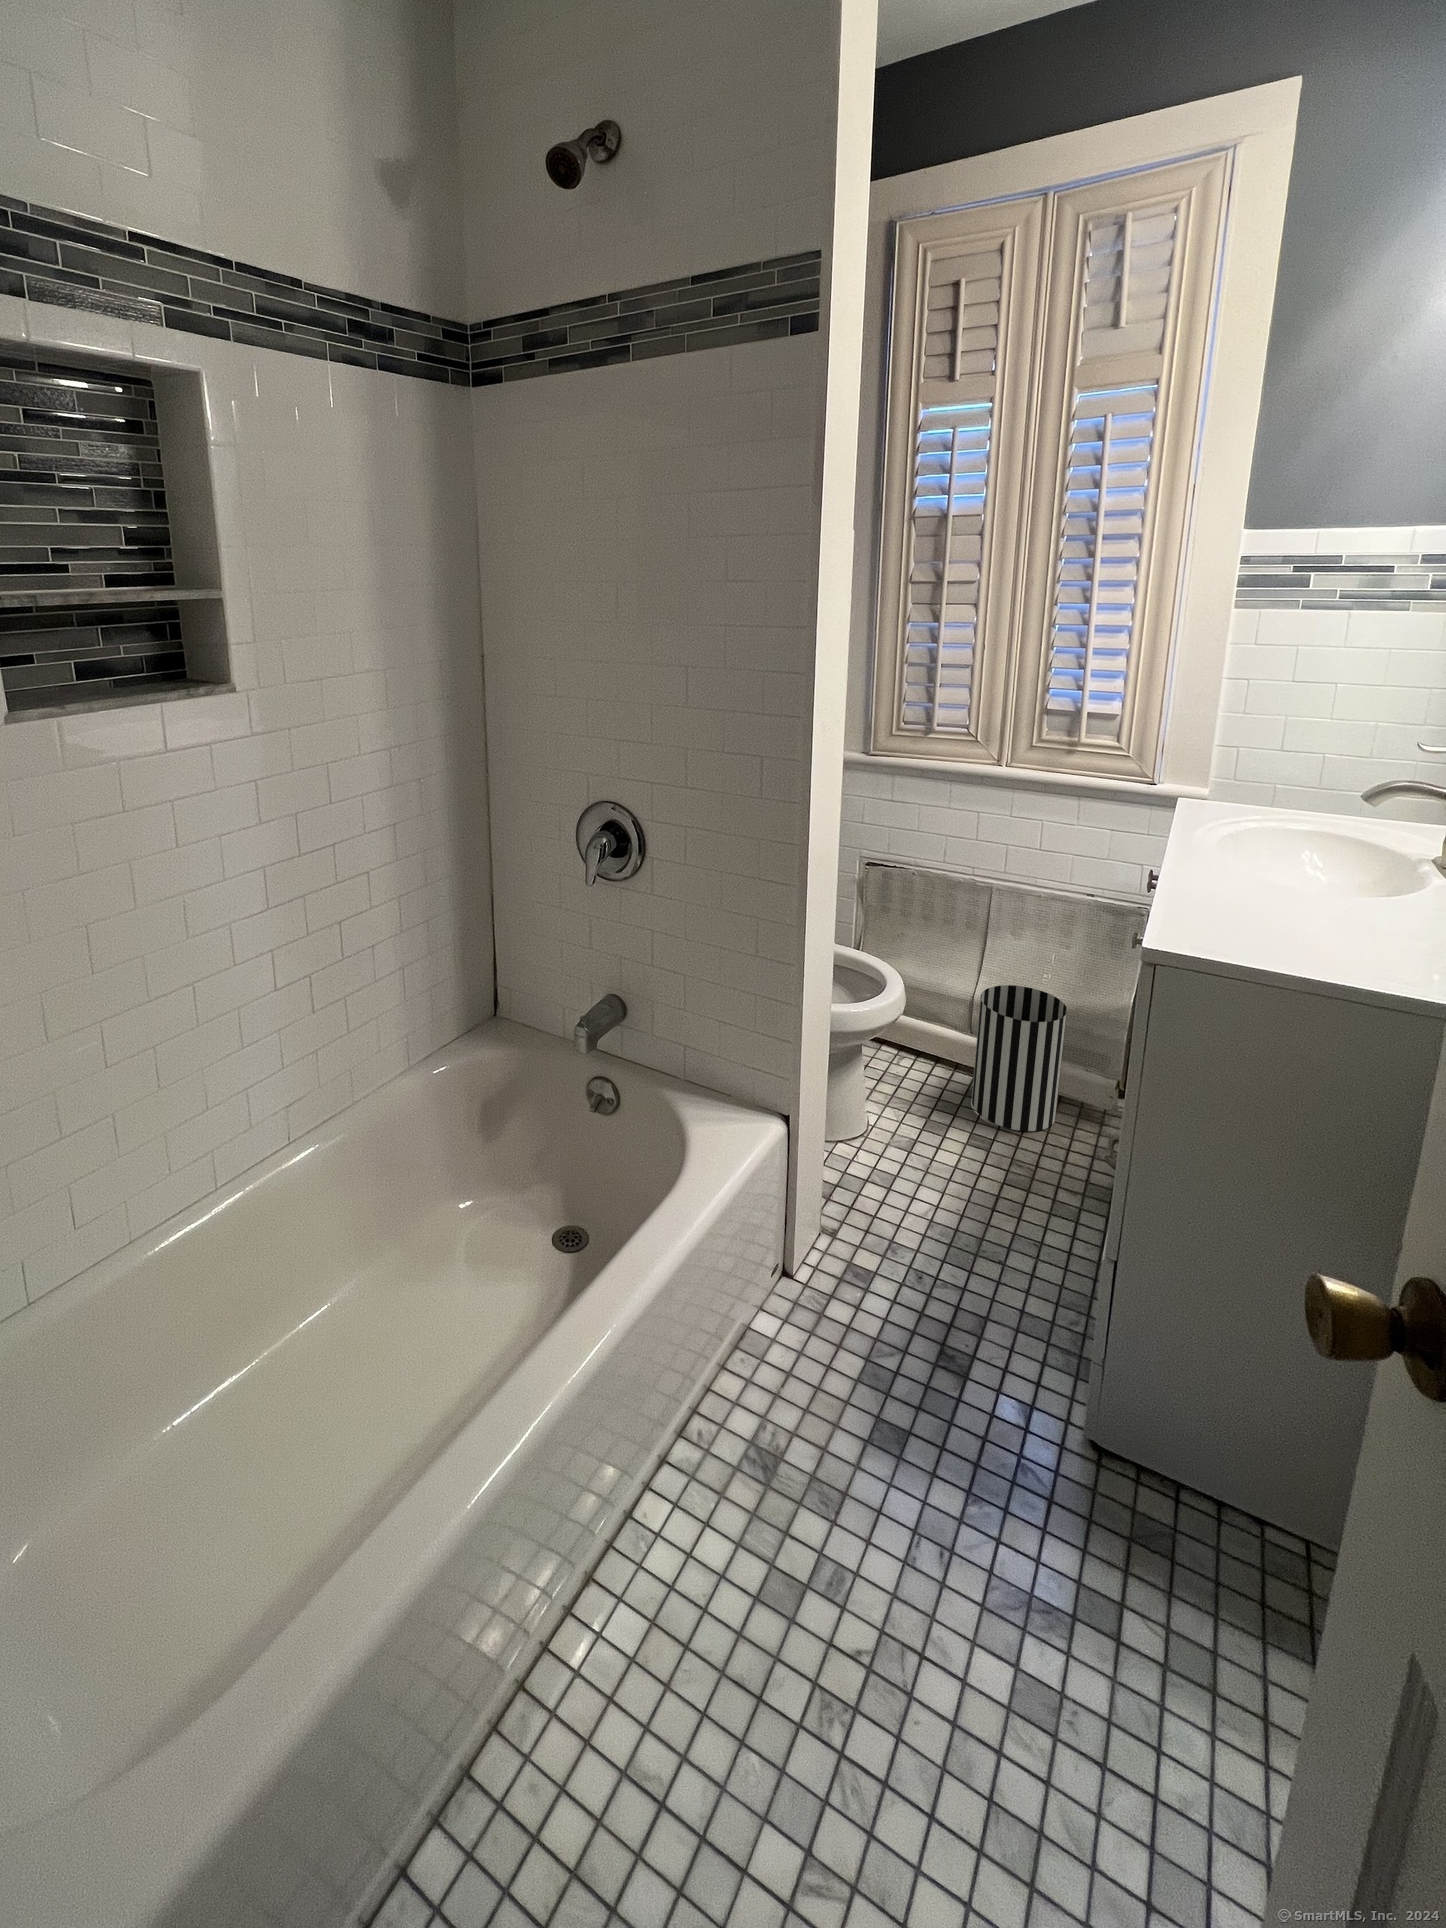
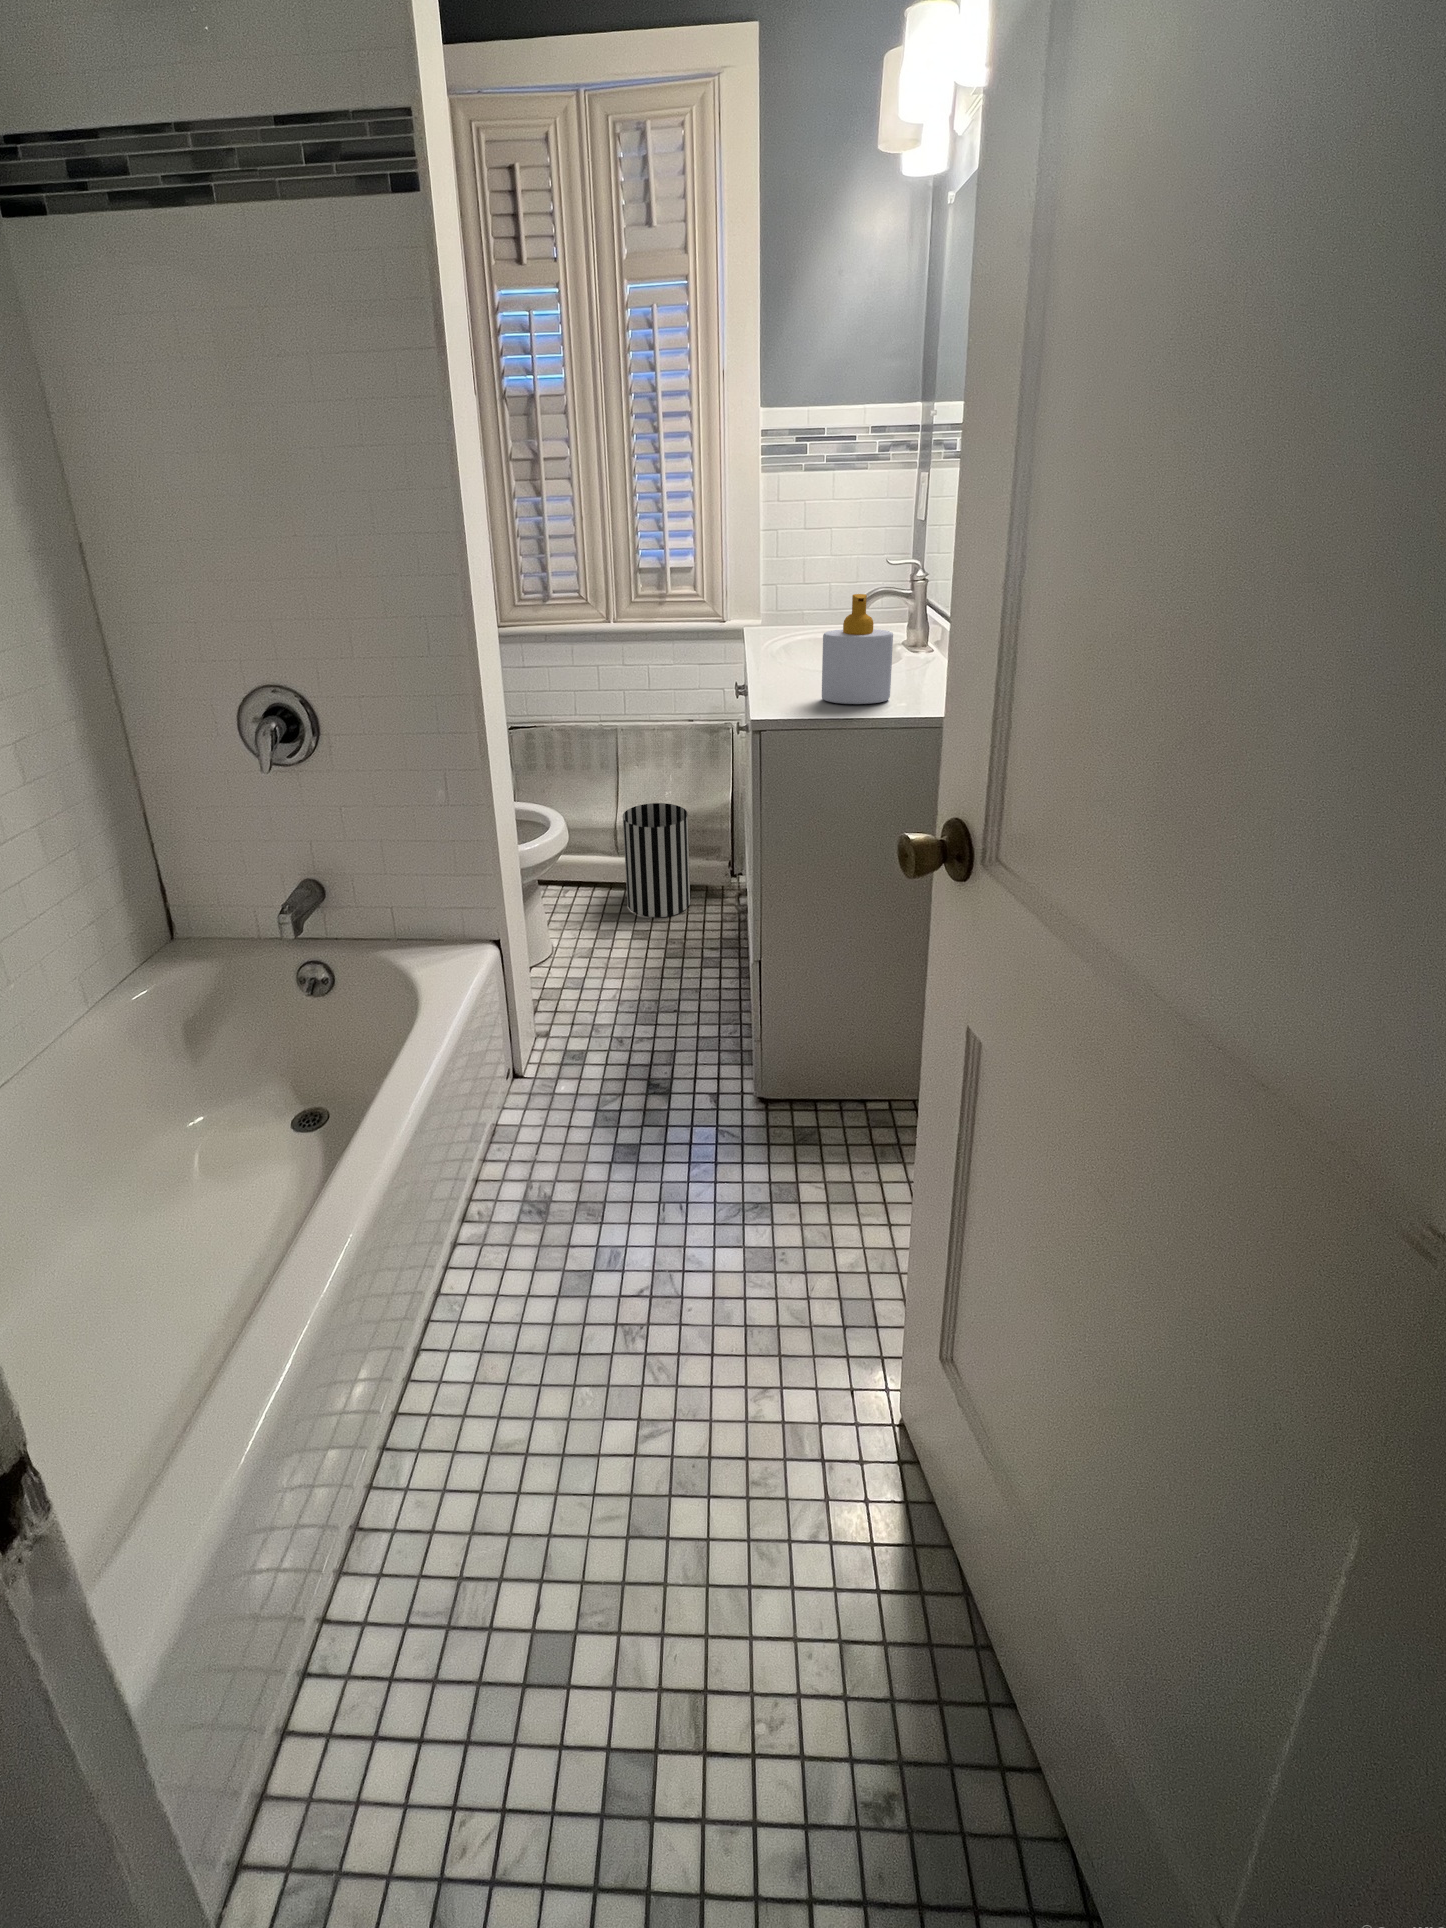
soap bottle: none [1260,807,1394,962] -> present [822,594,893,704]

